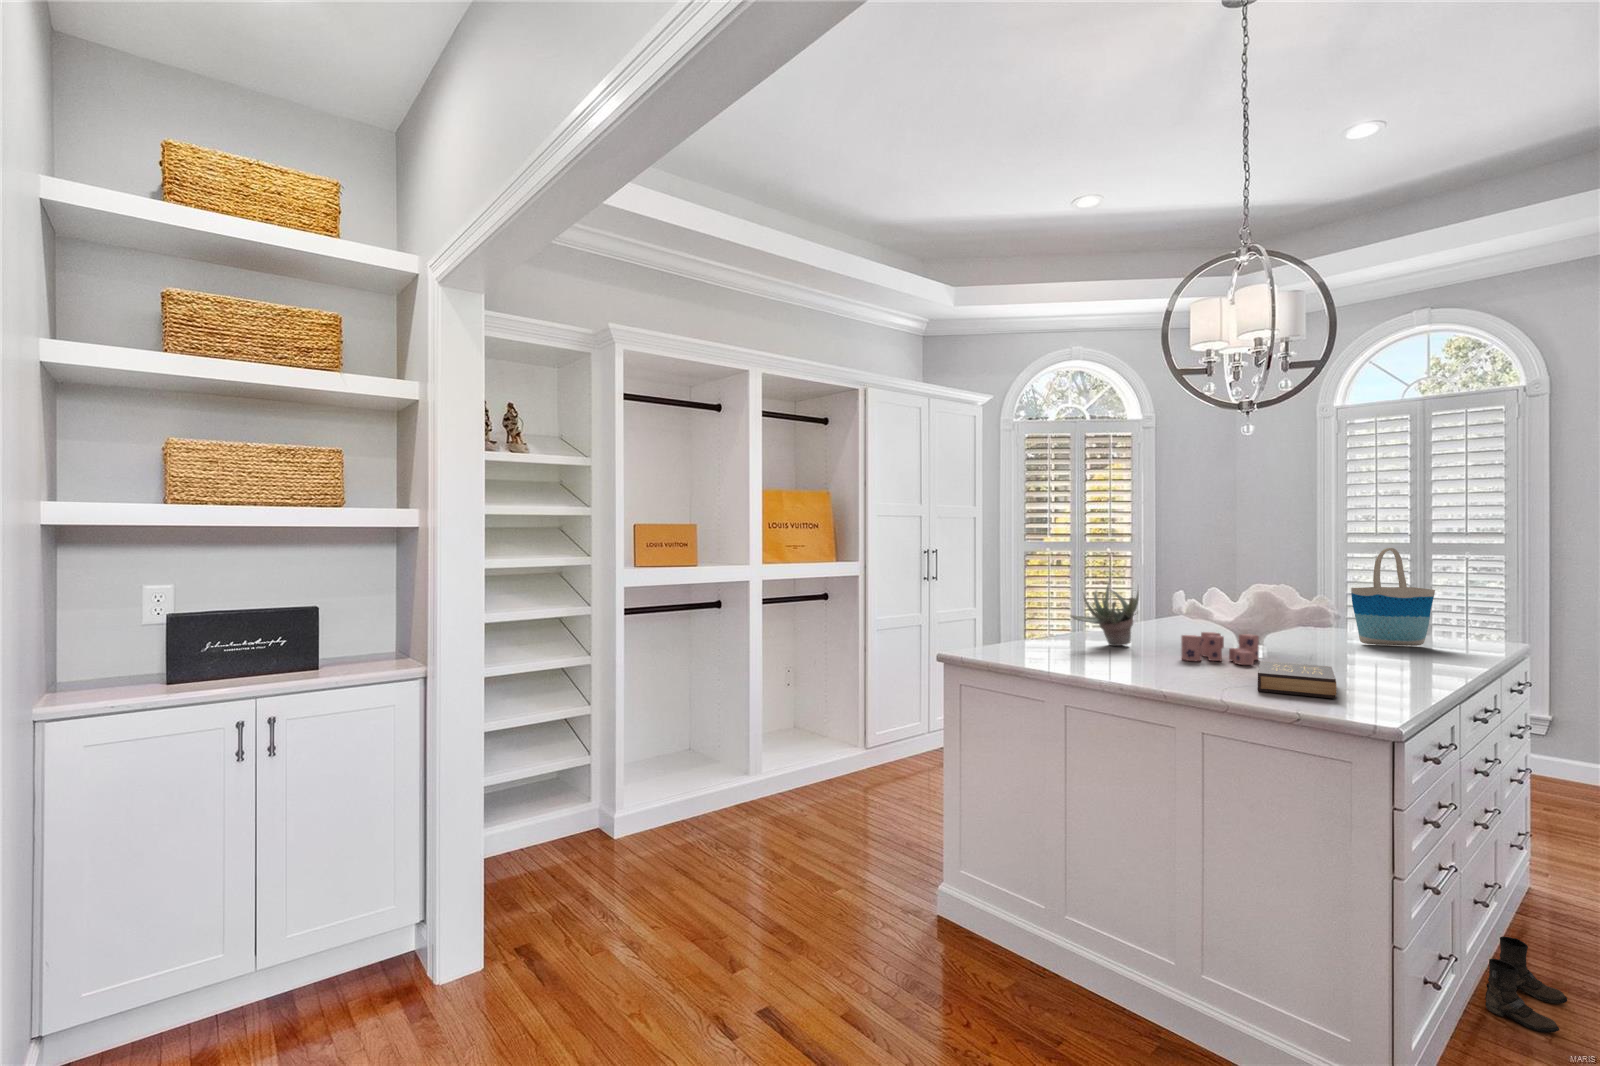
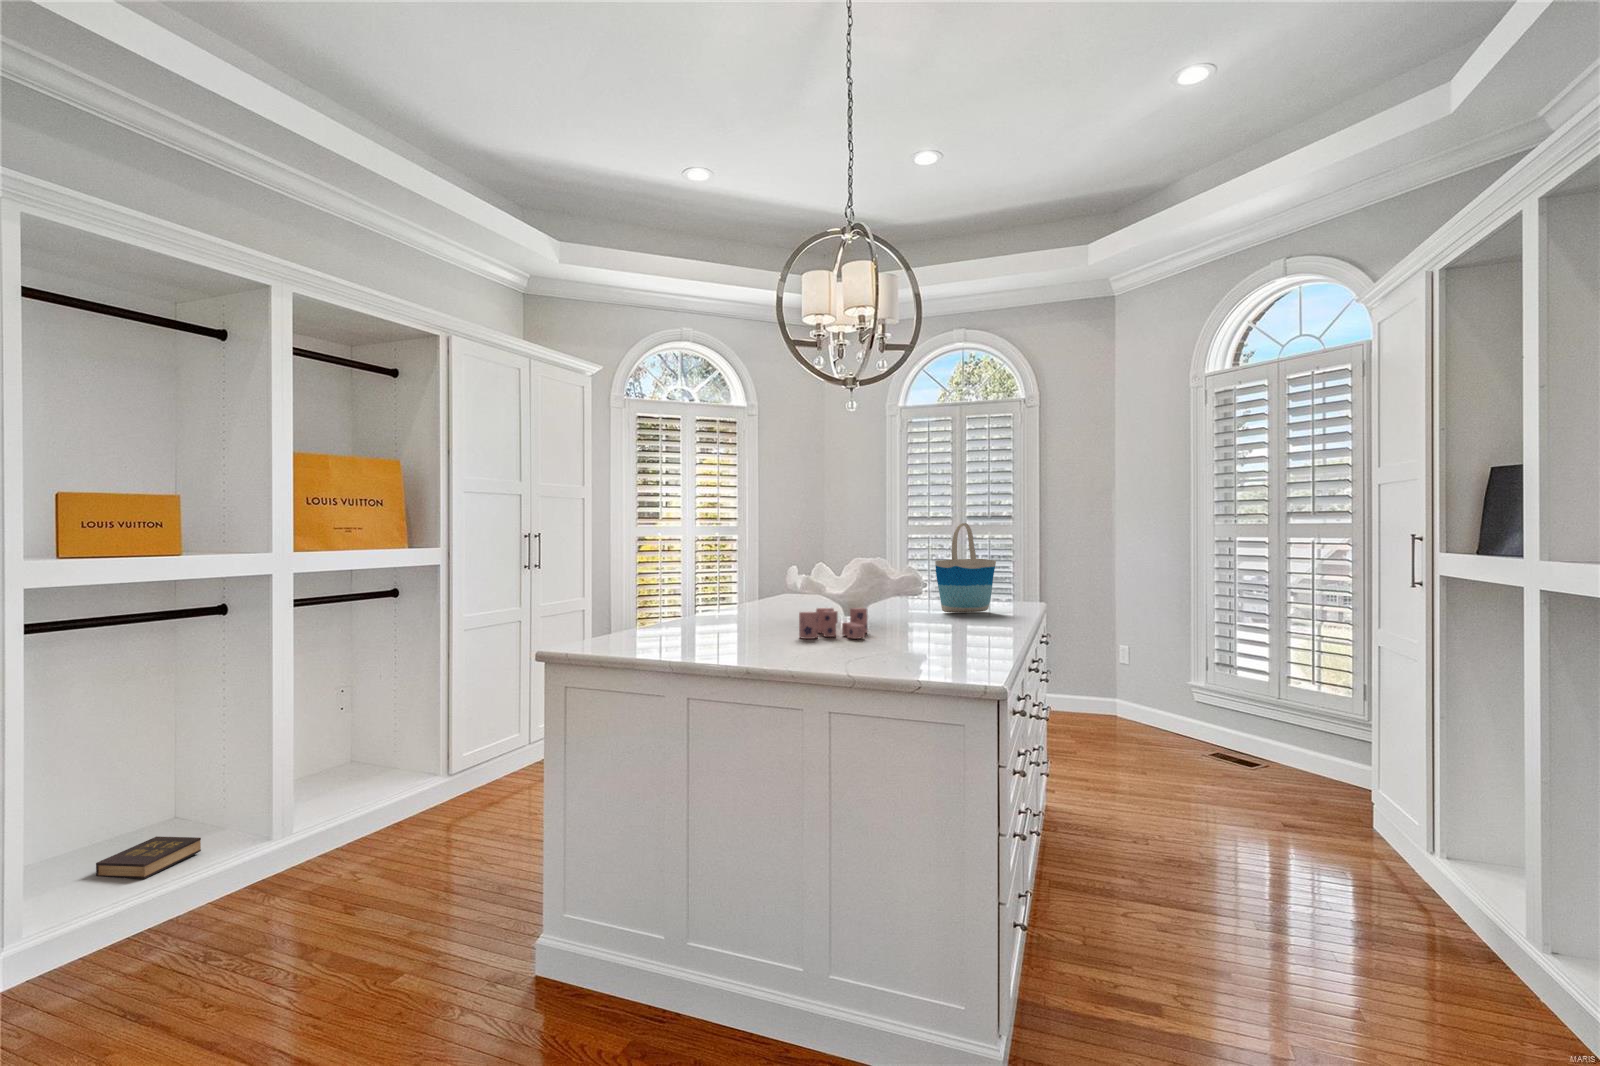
succulent plant: present [1070,579,1139,646] -> none [686,553,757,629]
hardback book: present [1258,661,1337,699] -> present [96,836,201,879]
boots: present [1485,937,1567,1033] -> none [1043,861,1094,941]

